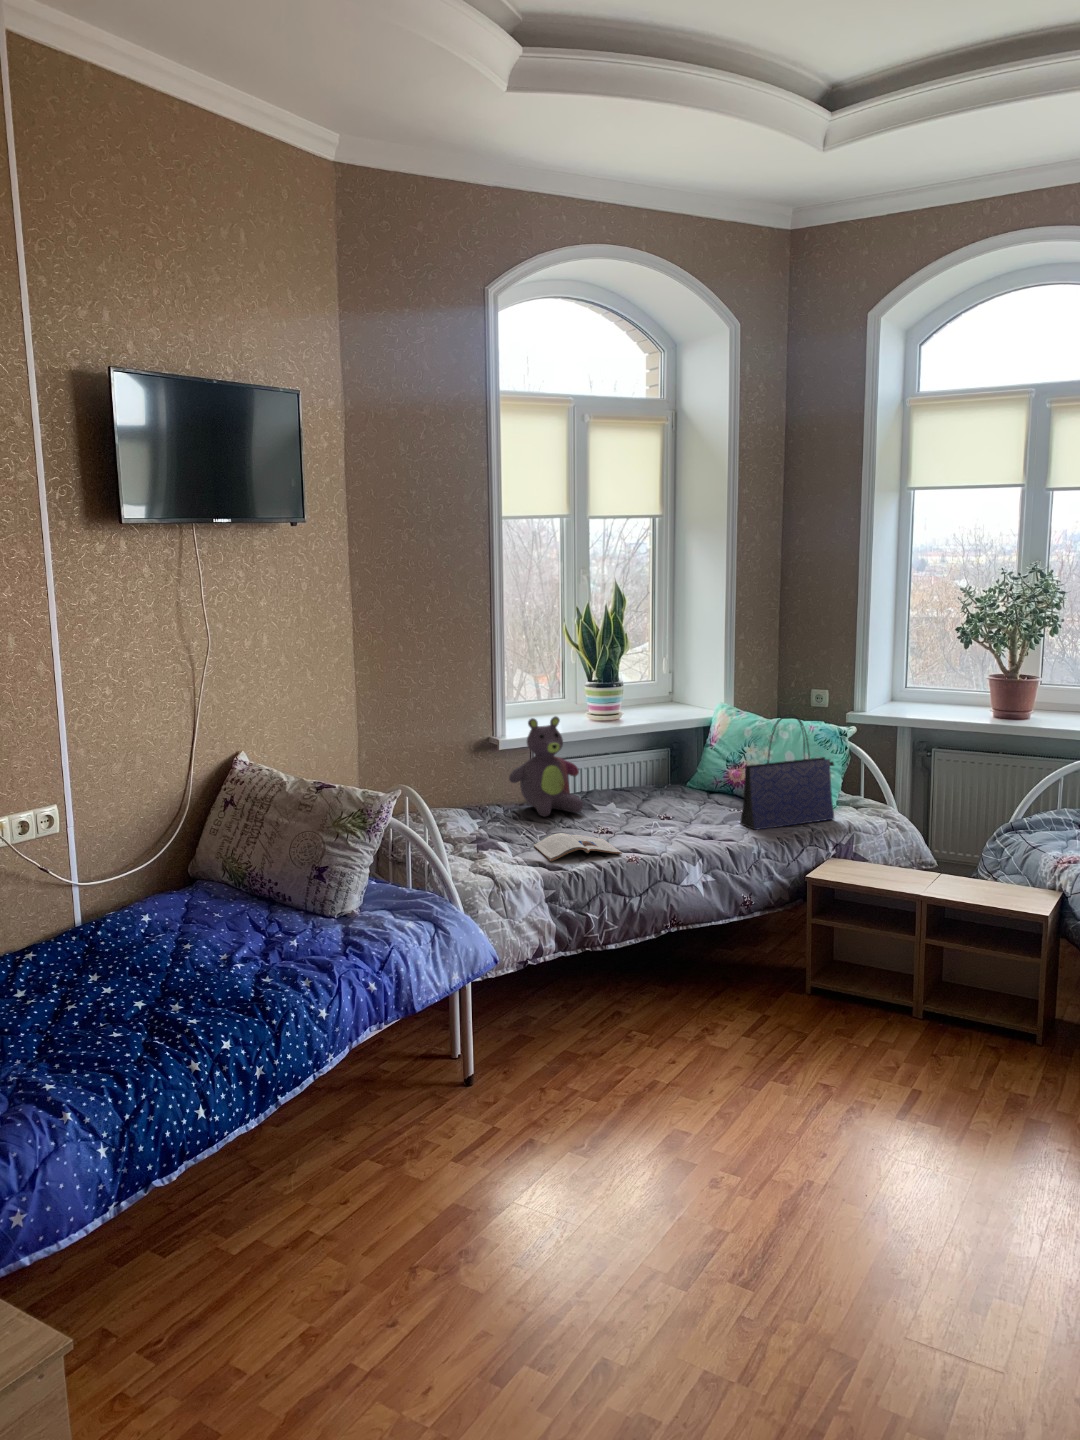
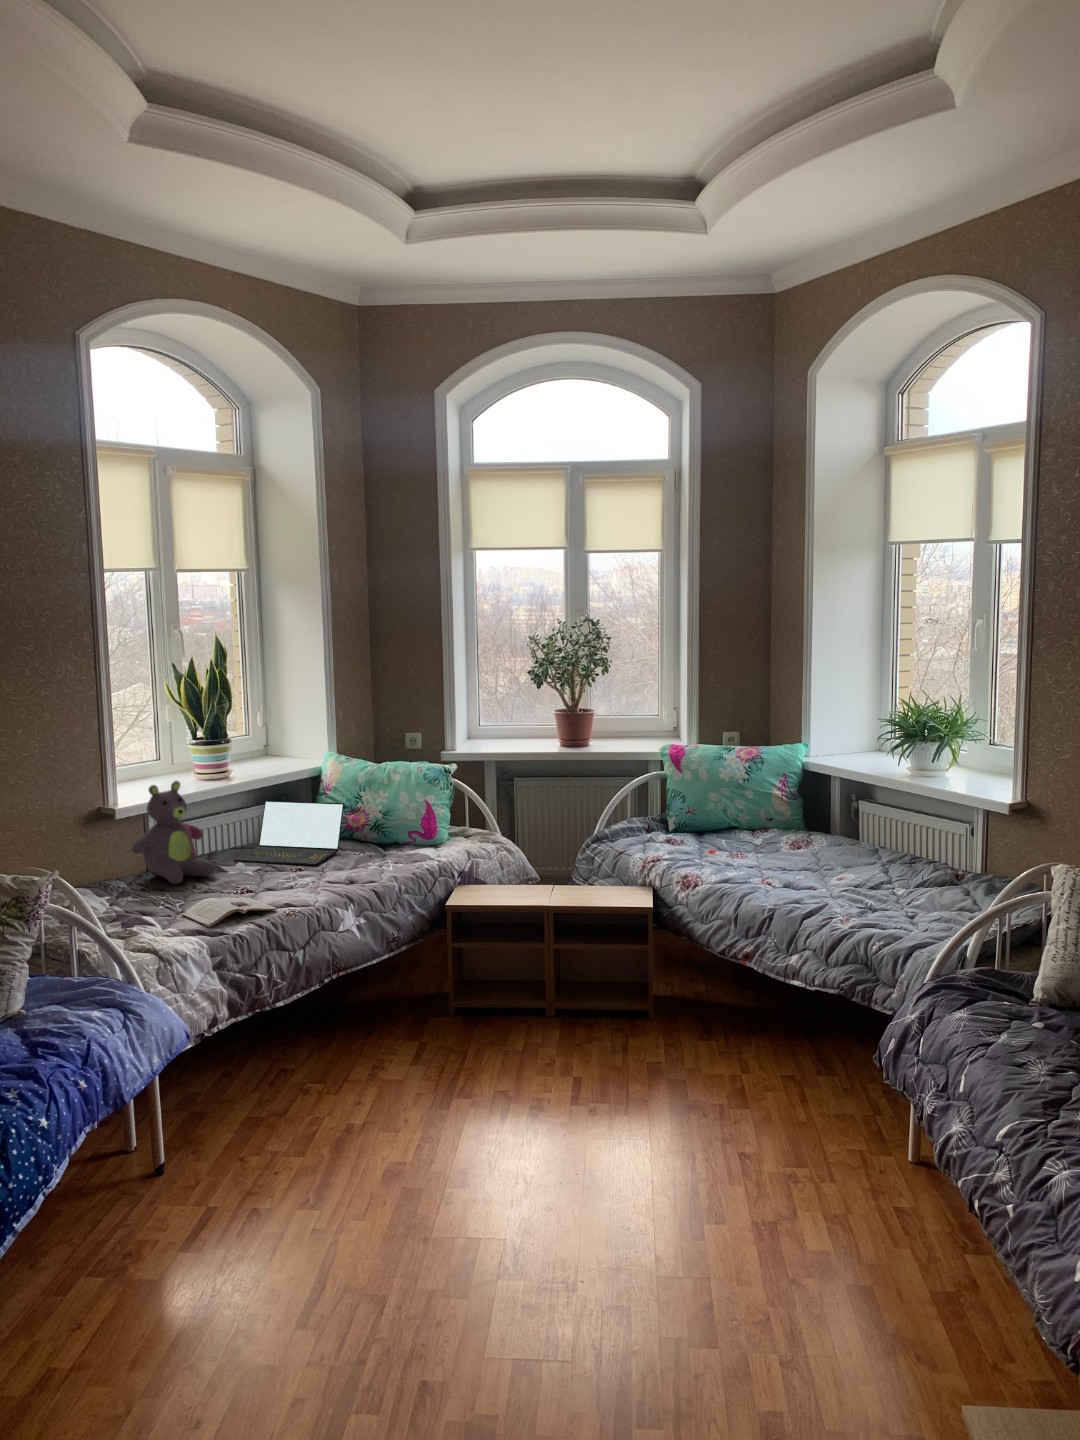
tote bag: present [740,714,834,830] -> none [372,758,453,870]
laptop: none [609,745,724,816] -> present [234,801,344,865]

